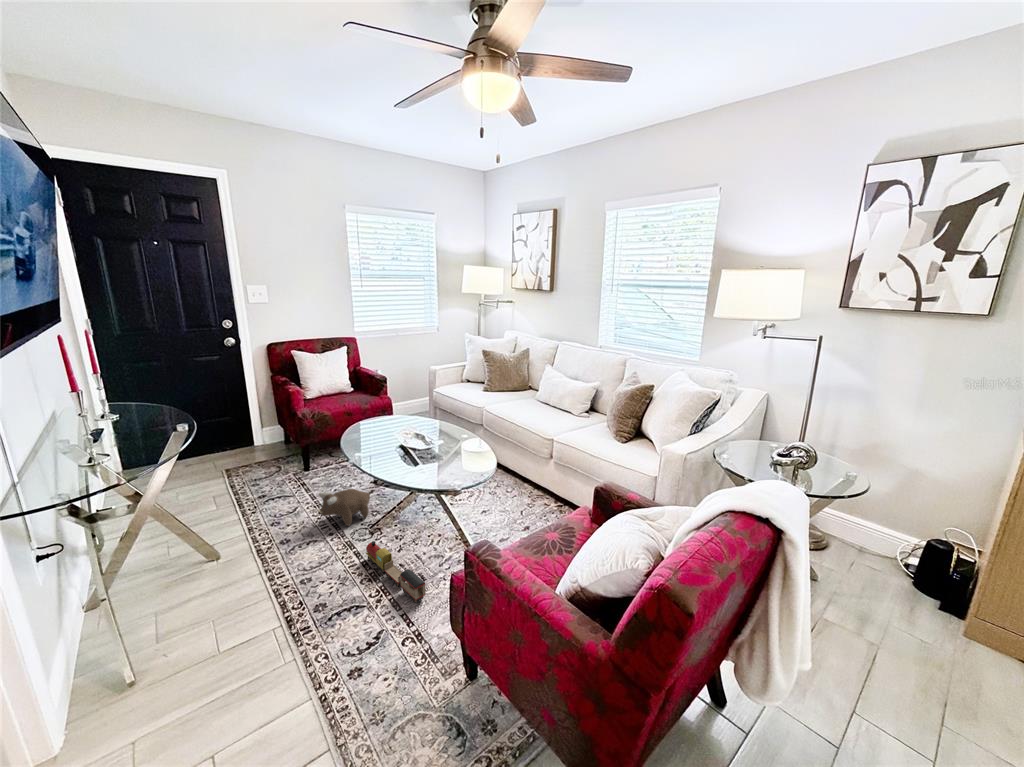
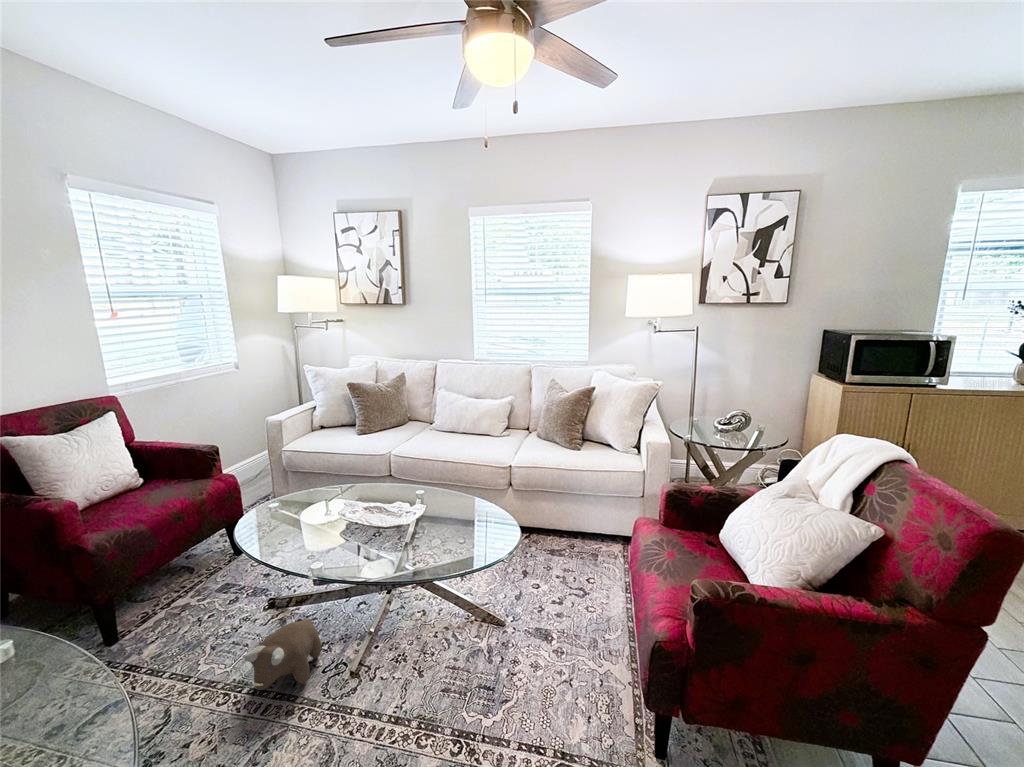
toy train: present [366,541,426,603] -> none [386,678,523,723]

